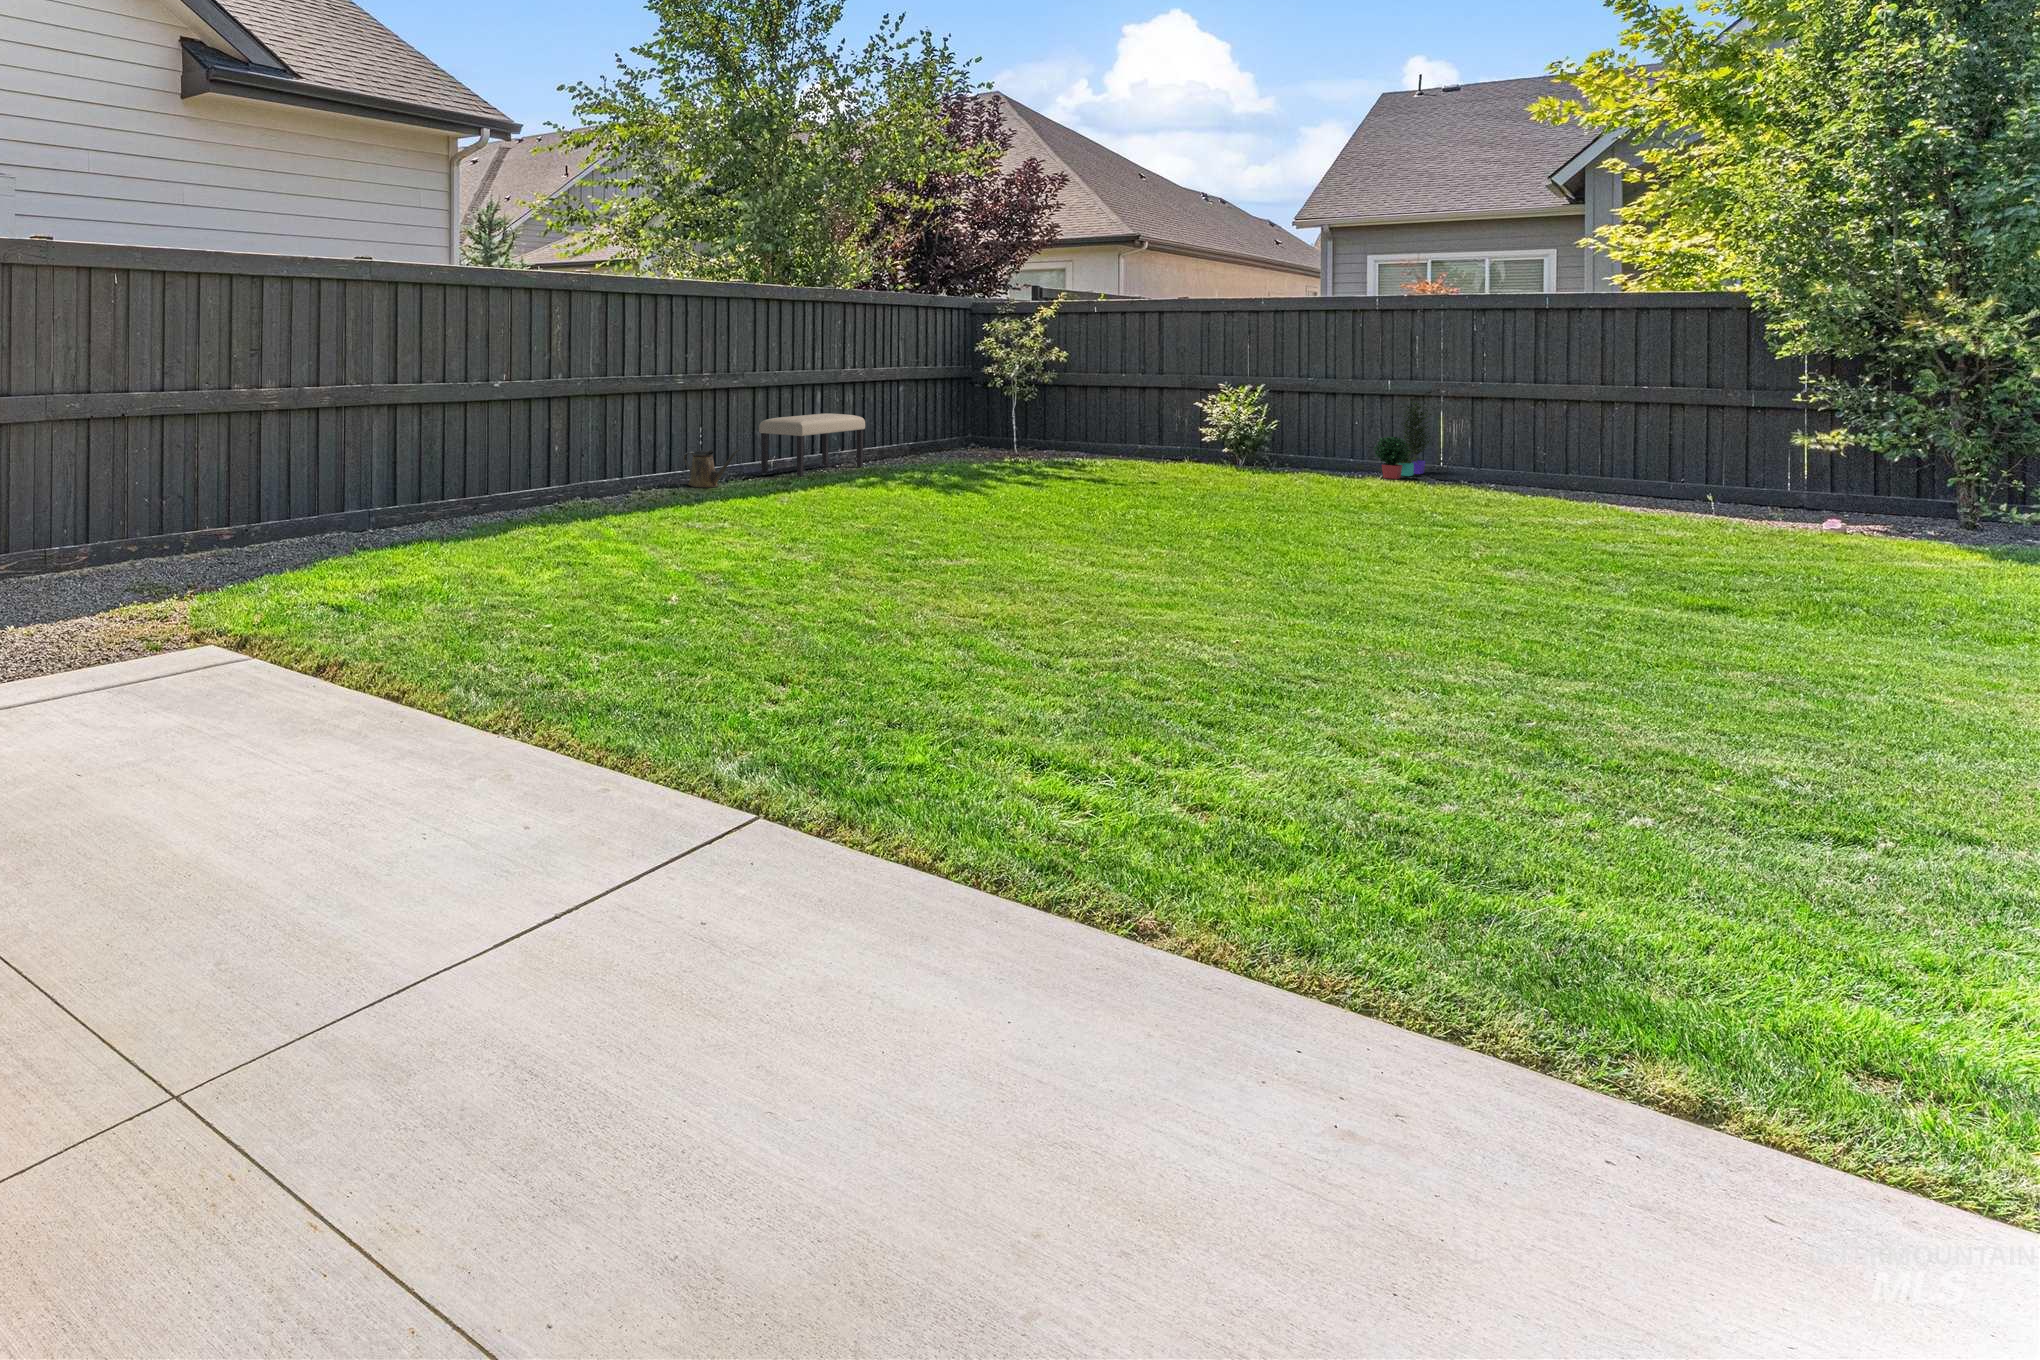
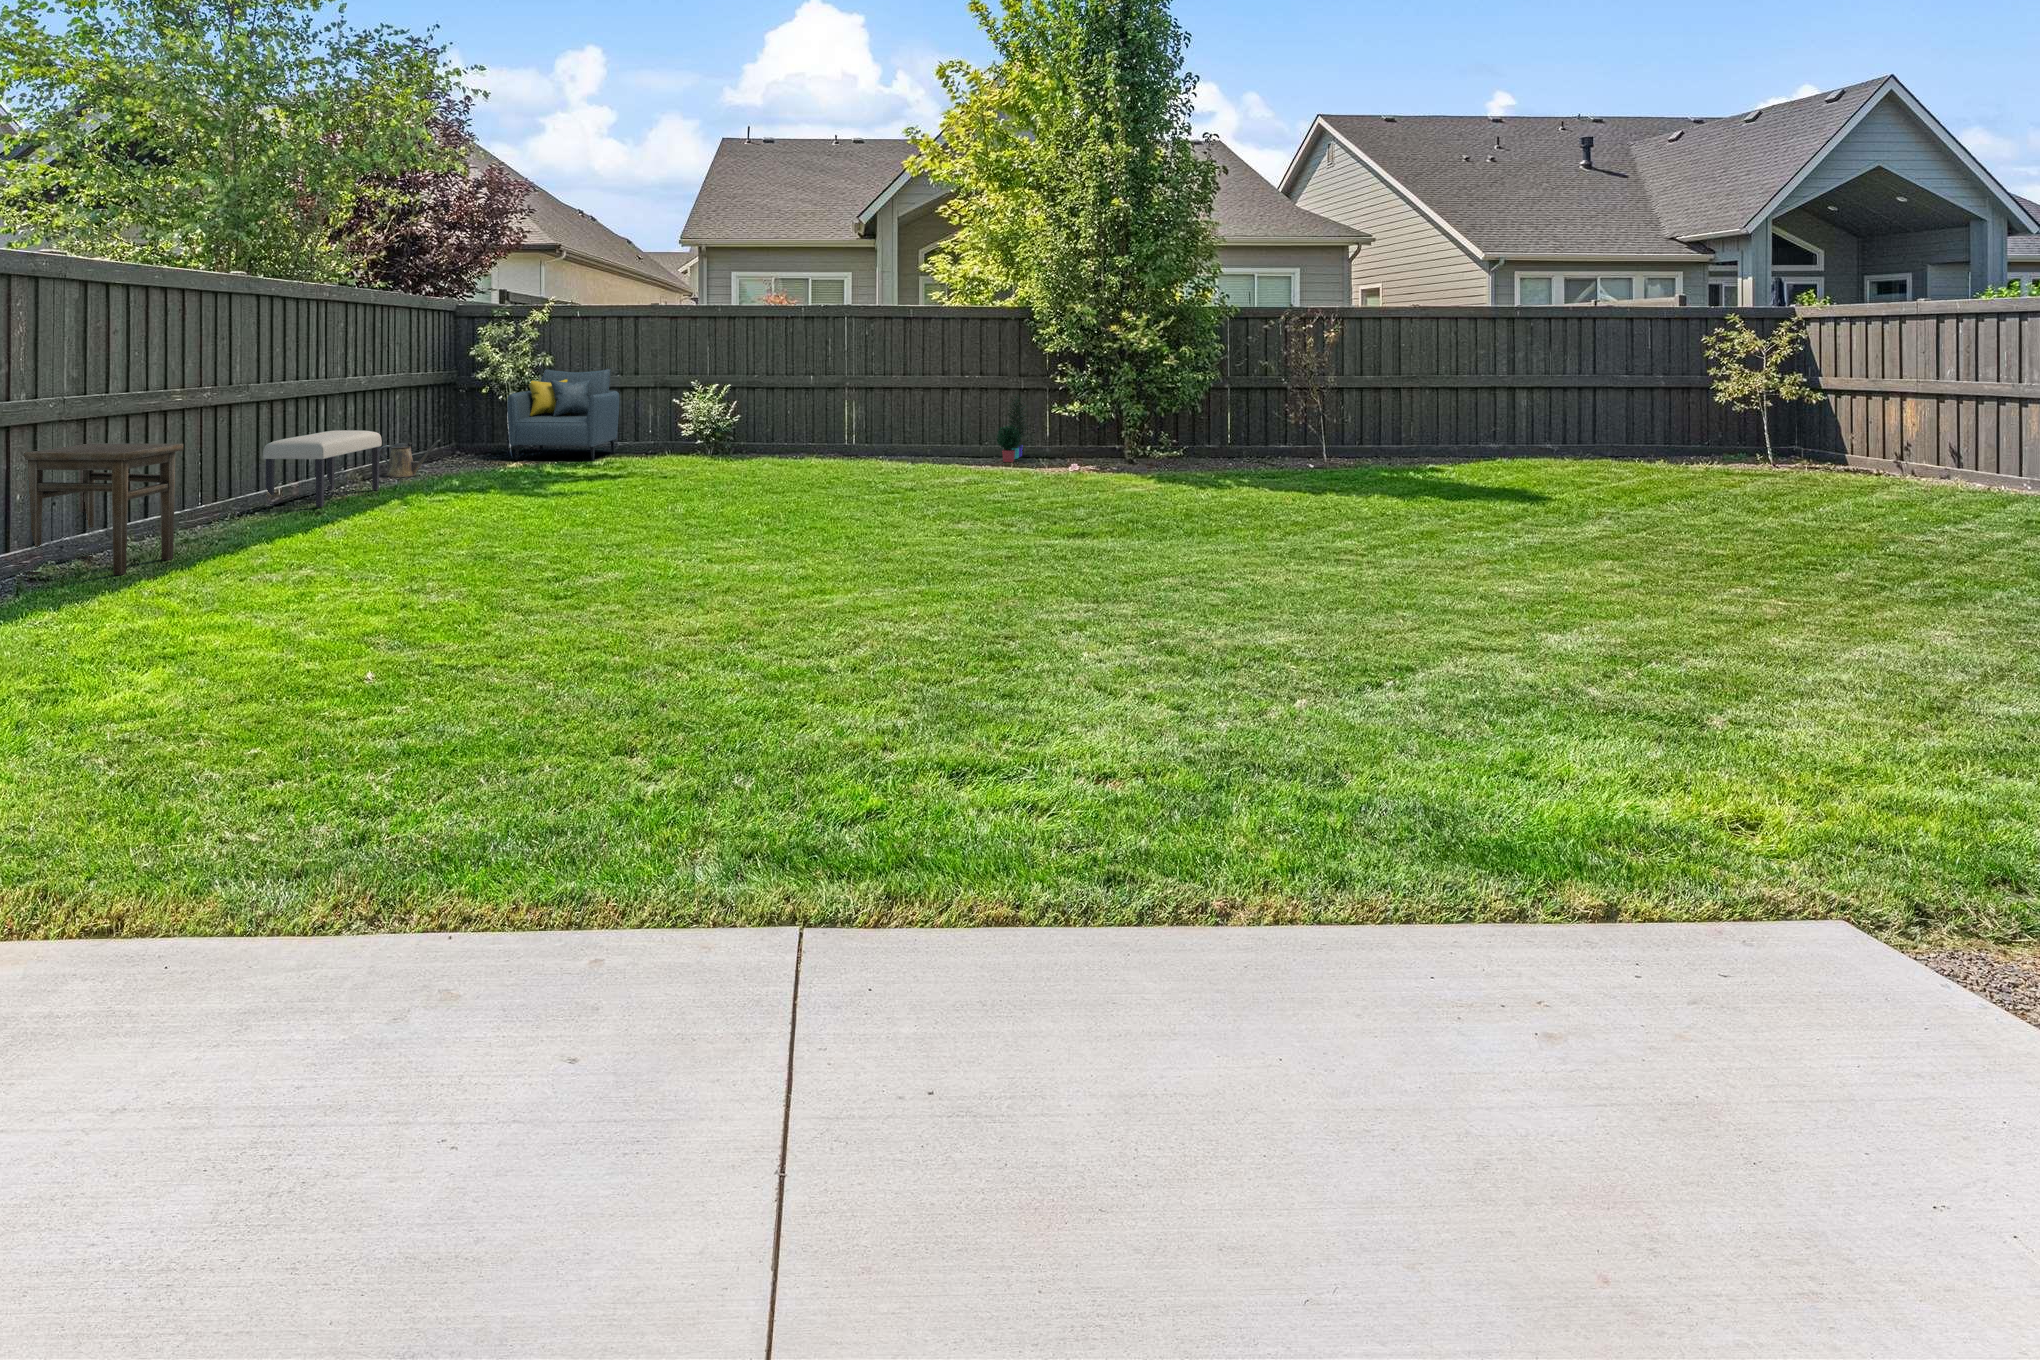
armchair: none [1008,365,1132,458] -> present [507,369,619,461]
potted plant: present [1374,401,1432,479] -> present [997,395,1028,462]
side table: none [557,411,665,508] -> present [24,443,183,575]
watering can: present [683,449,740,488] -> present [379,440,441,477]

